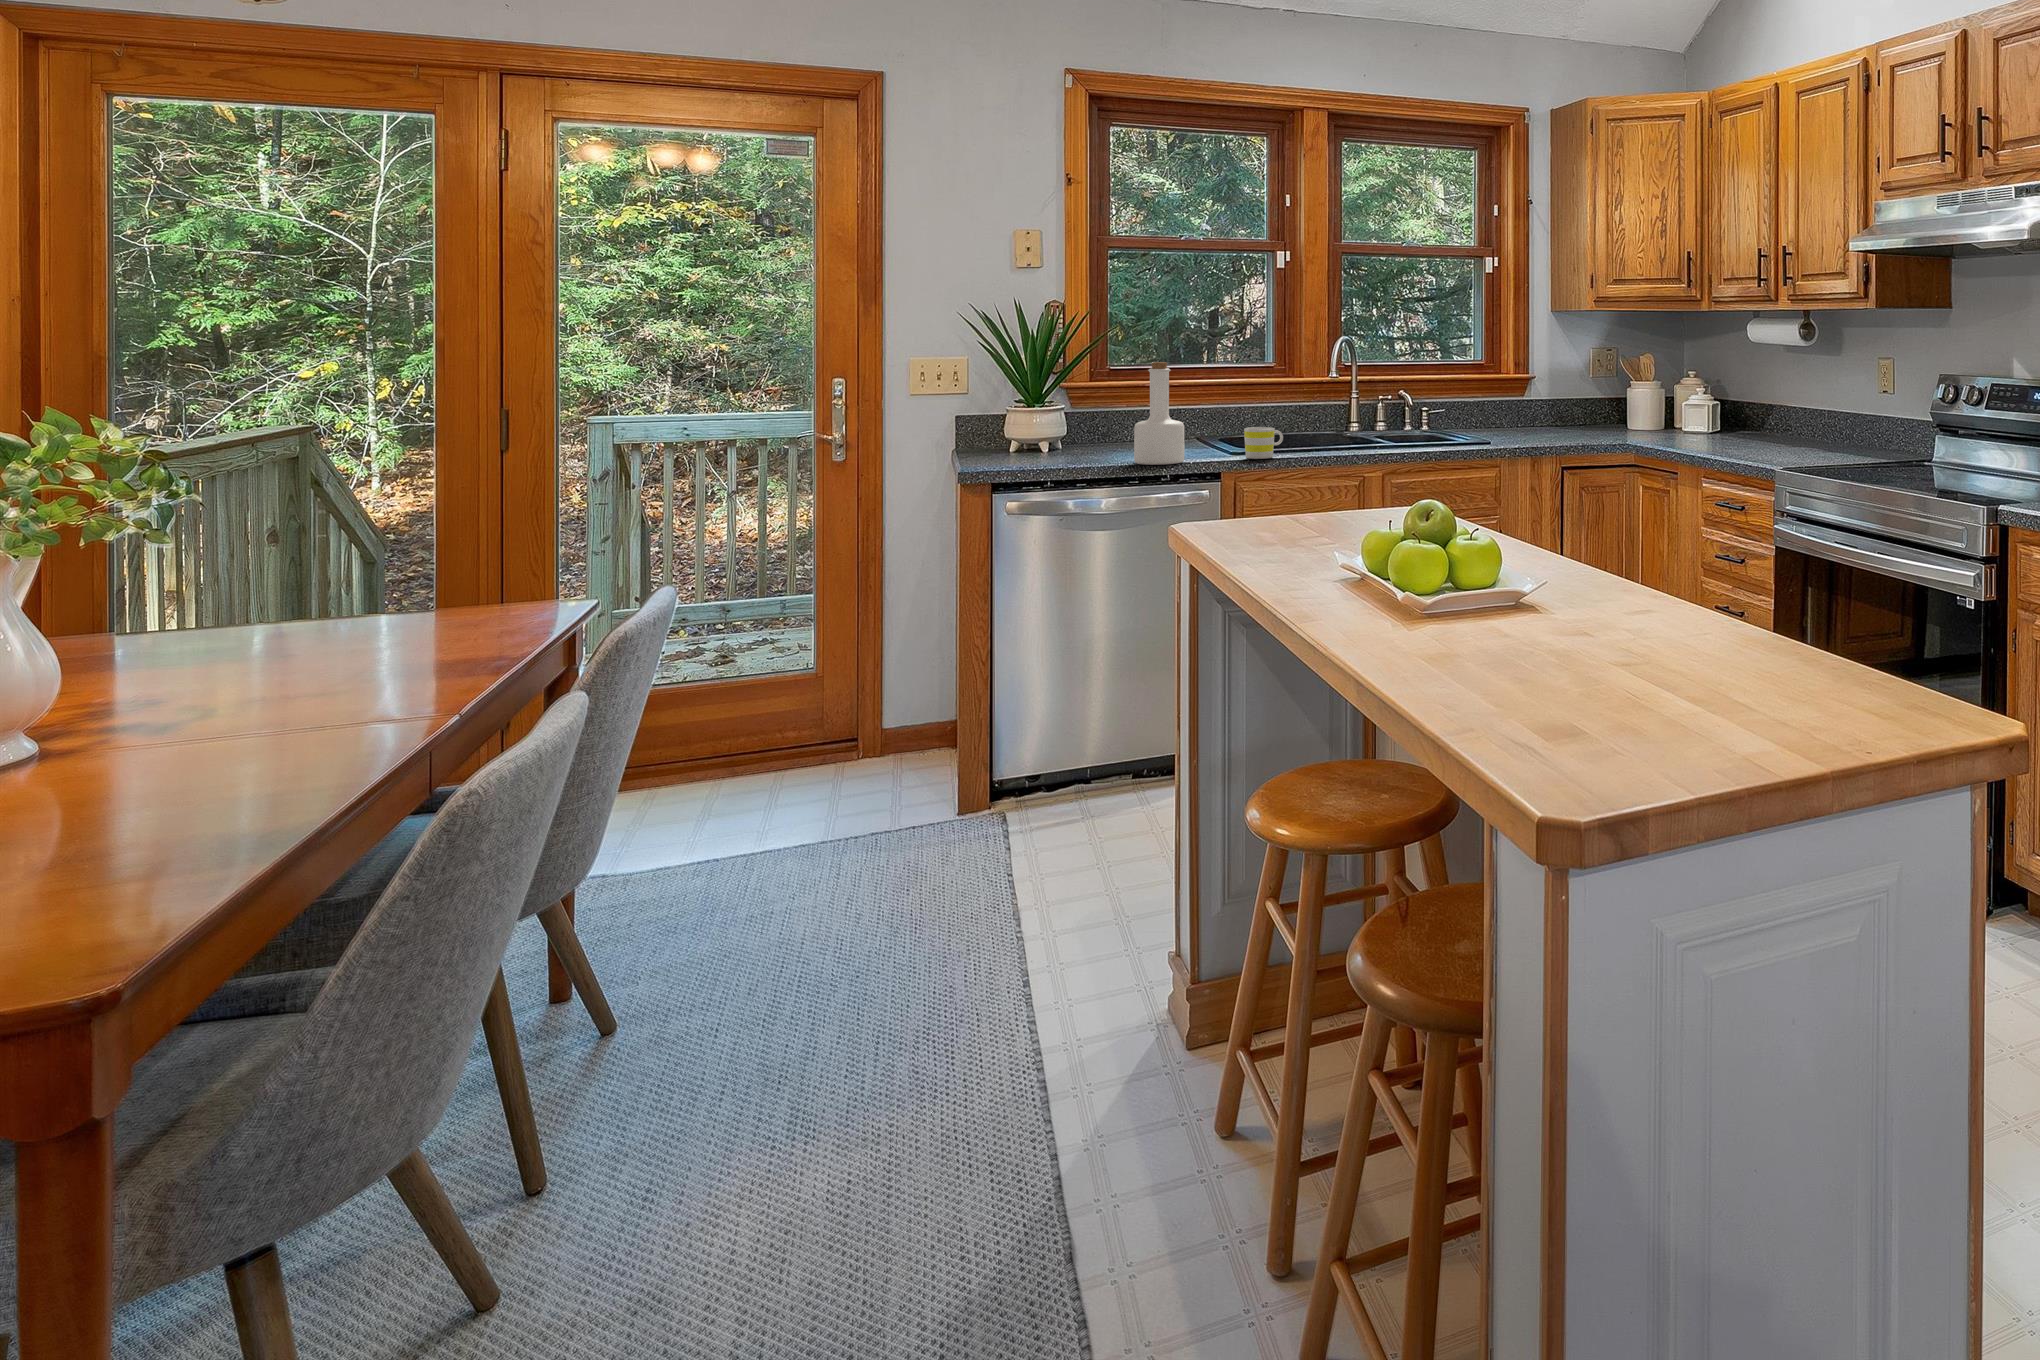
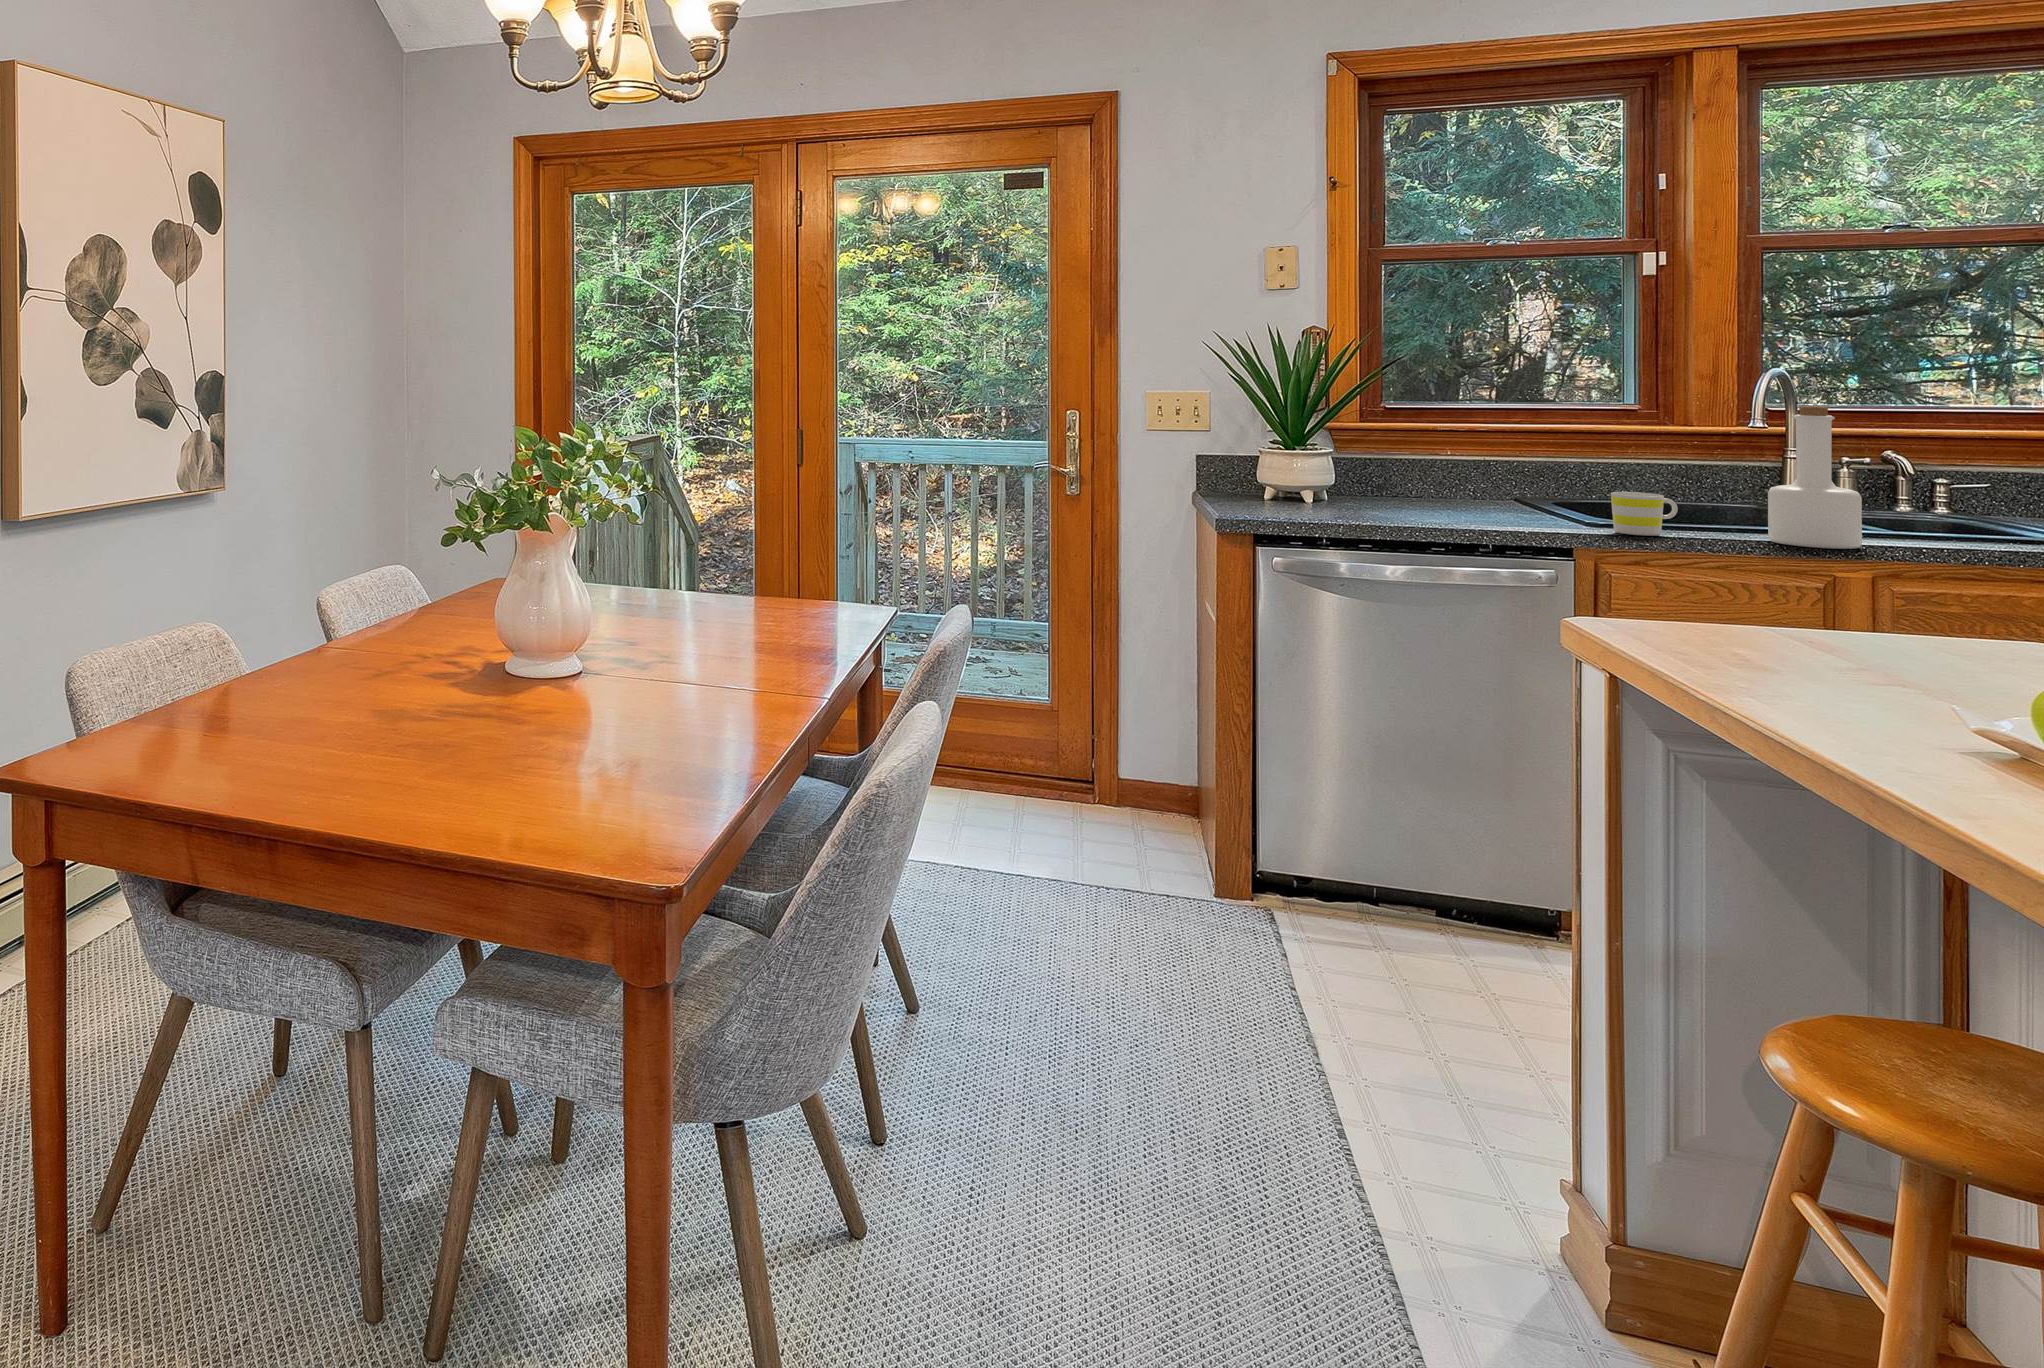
bottle: present [1134,362,1184,465] -> present [1768,406,1862,549]

